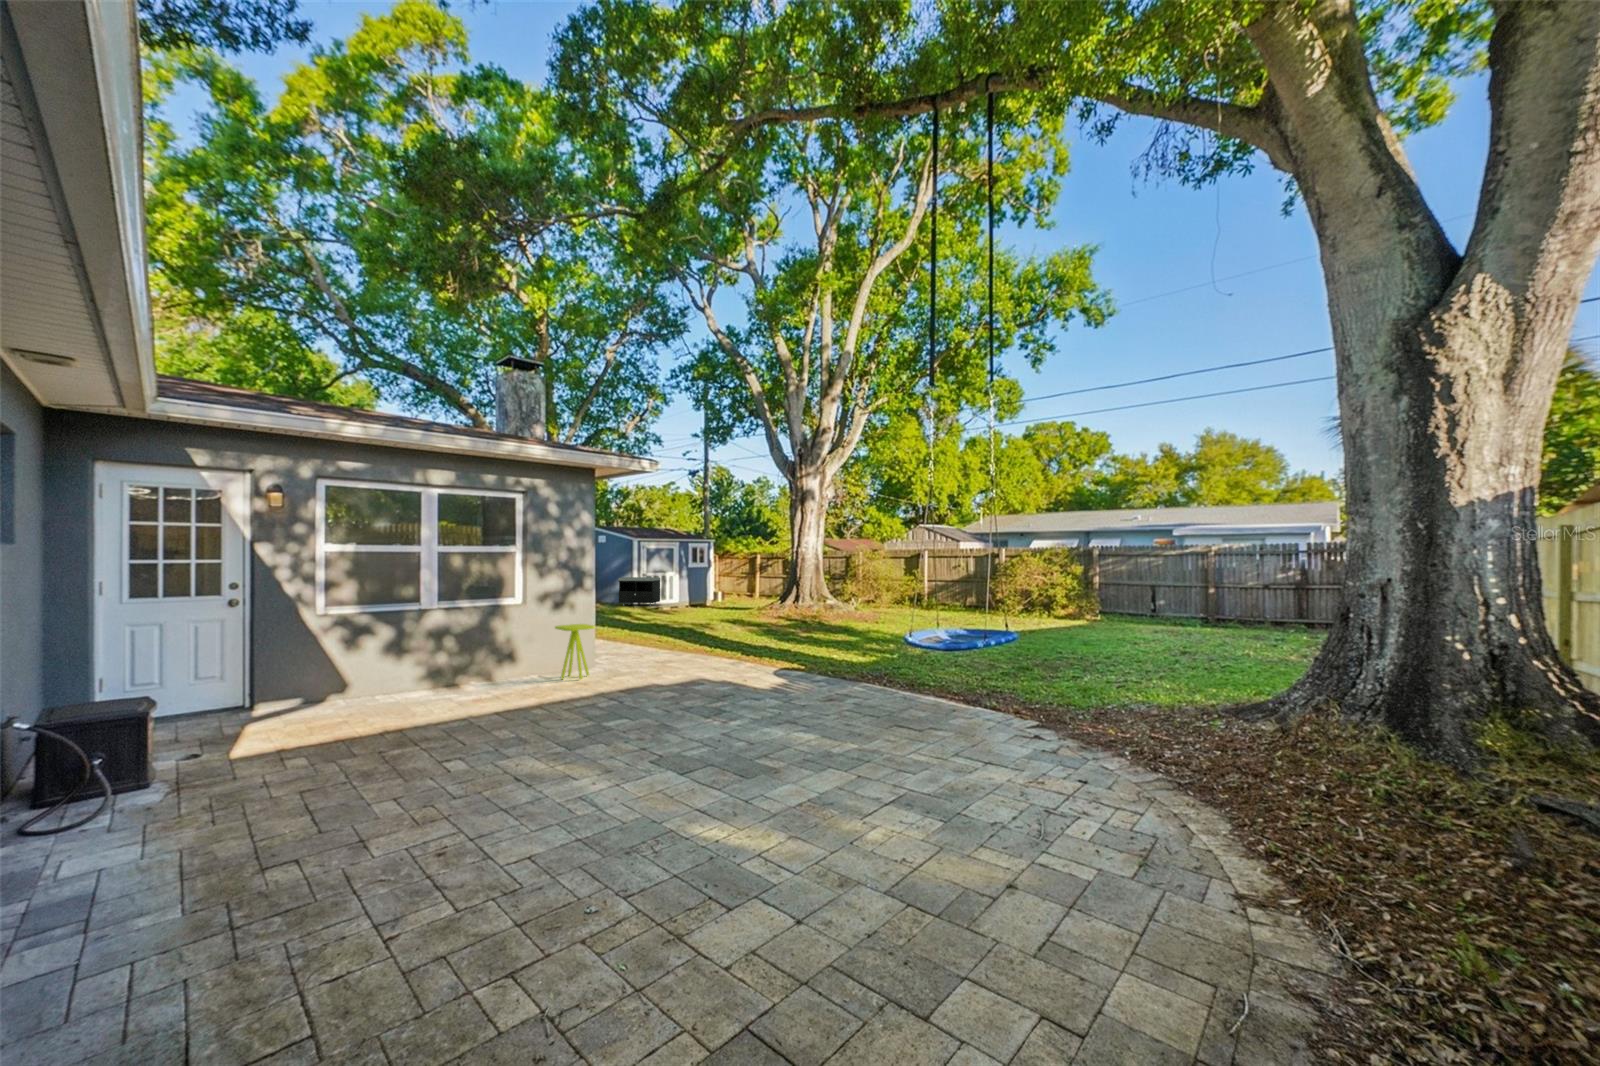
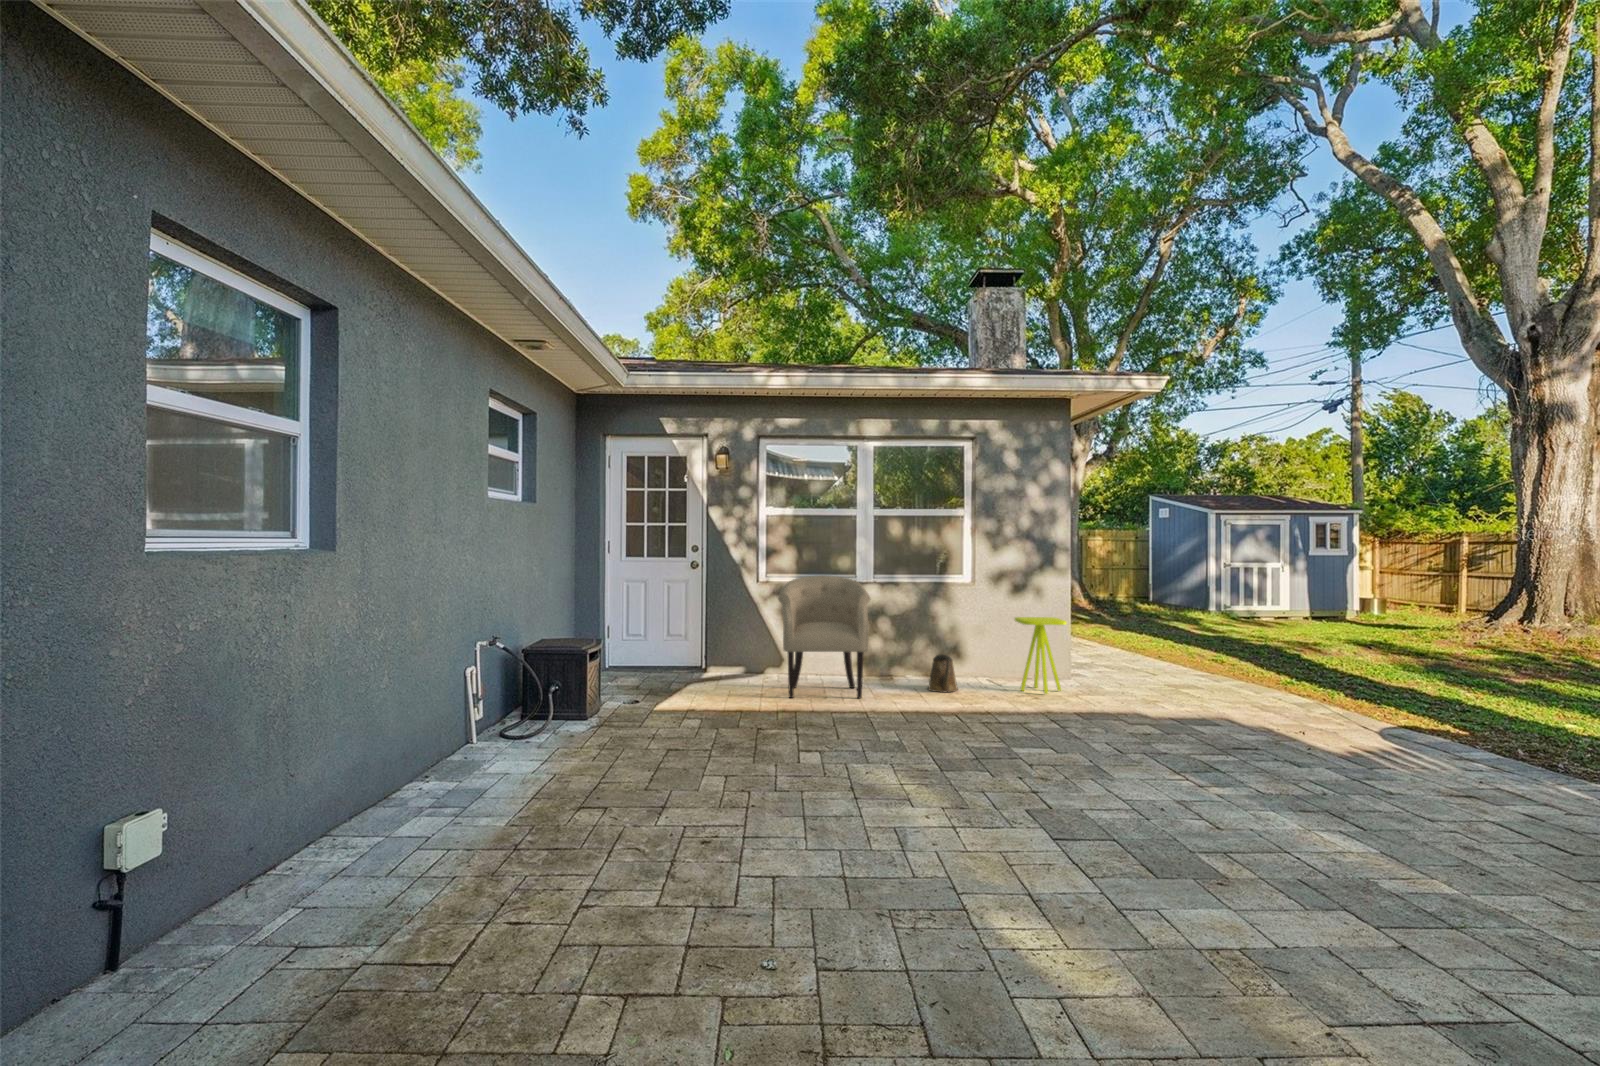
storage bench: present [618,577,660,606] -> none [1187,567,1255,611]
chair: none [349,604,446,718] -> present [778,575,871,698]
watering can: none [488,661,514,691] -> present [928,654,958,692]

